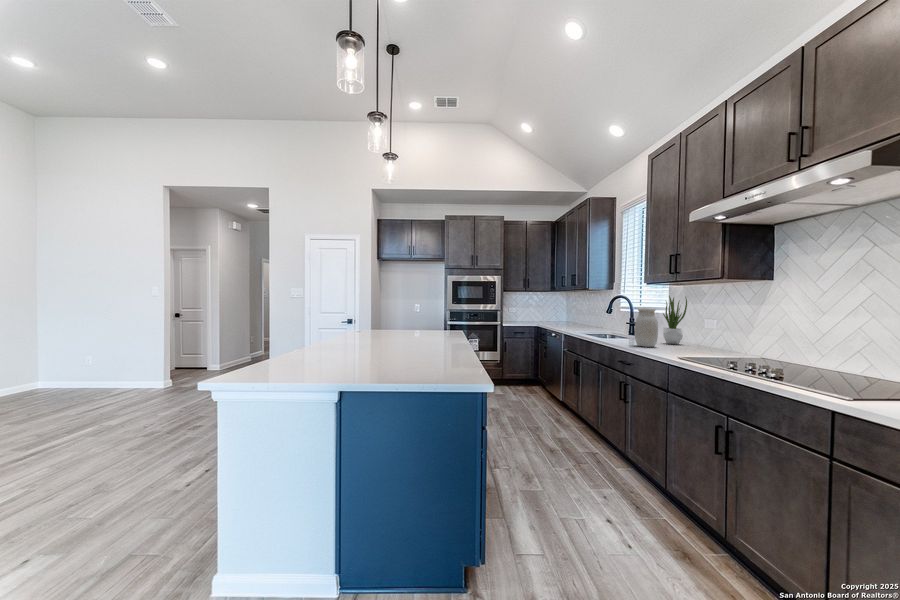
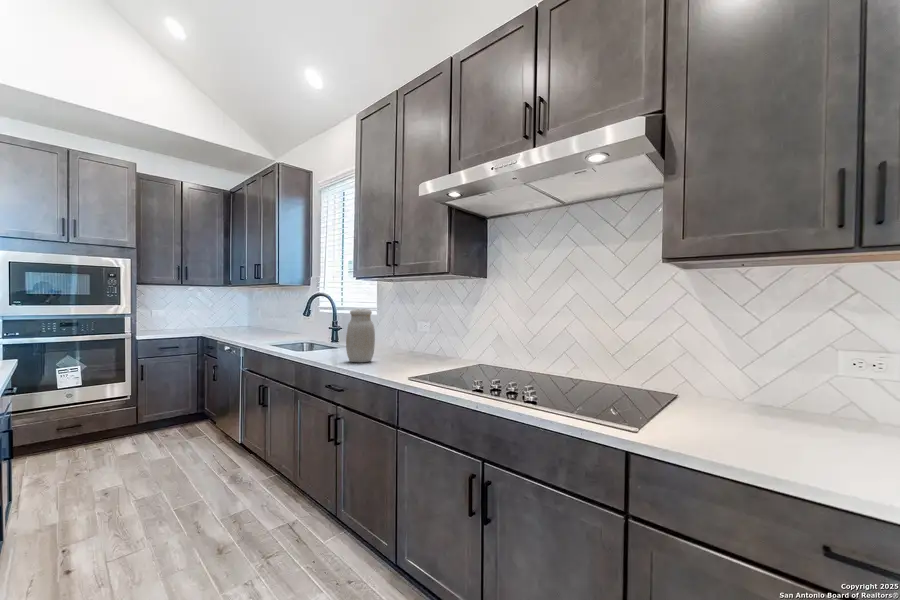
potted plant: present [663,296,687,344] -> none [376,293,402,353]

